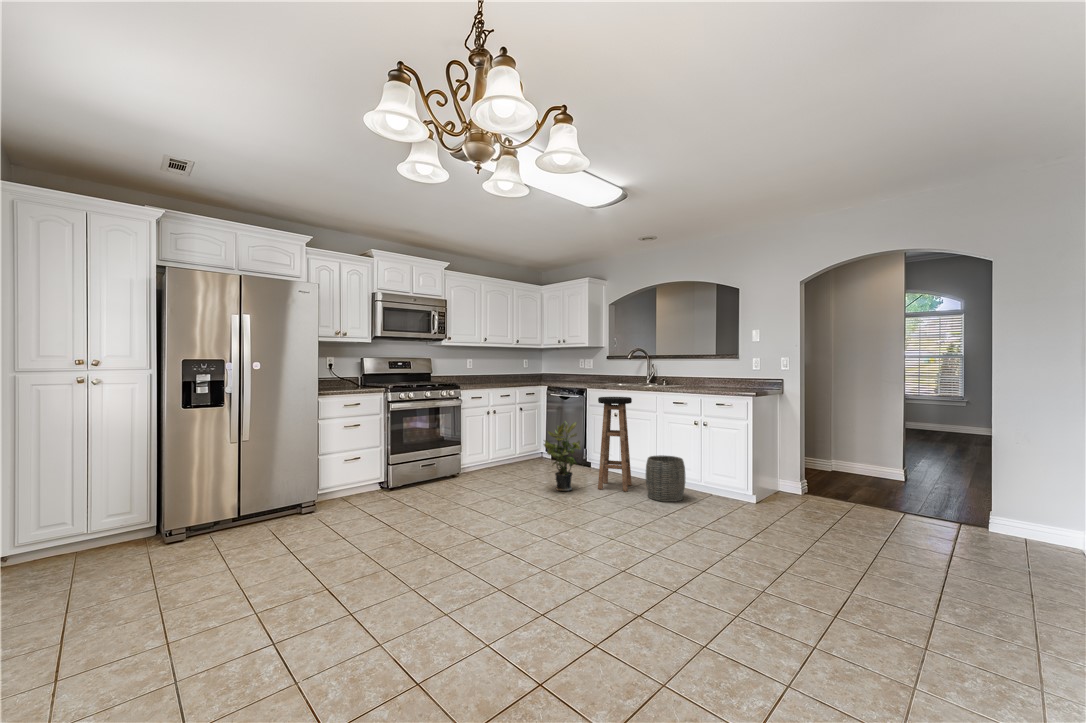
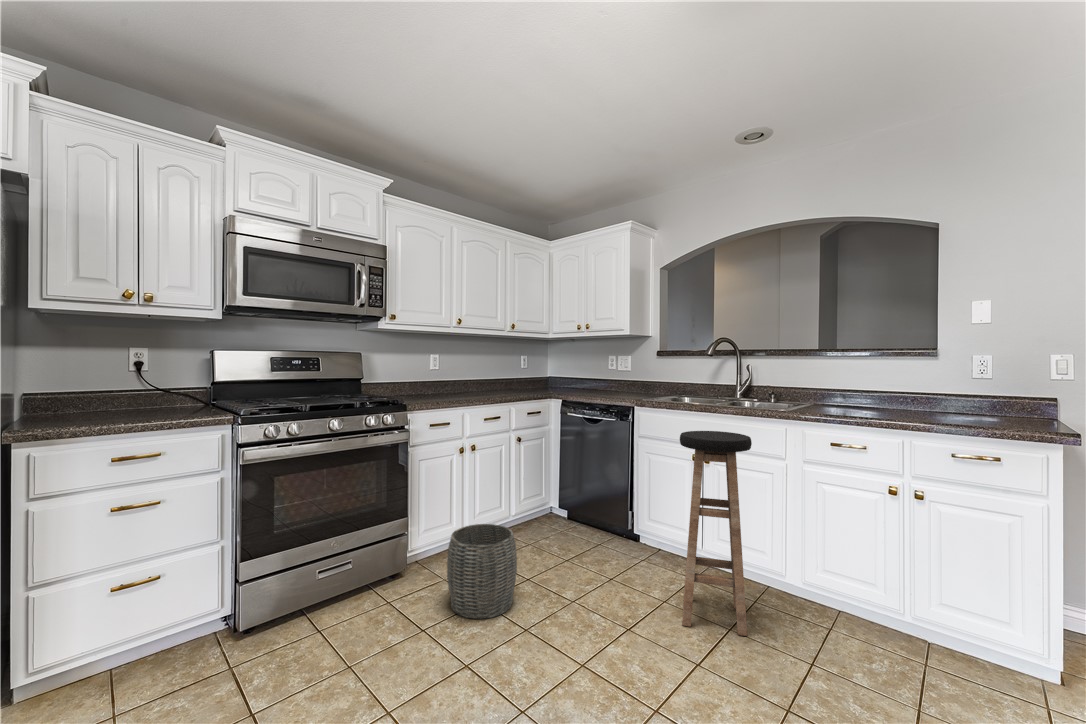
potted plant: present [544,422,581,491] -> none [571,482,650,637]
woven basket: present [646,455,685,502] -> present [447,524,517,619]

